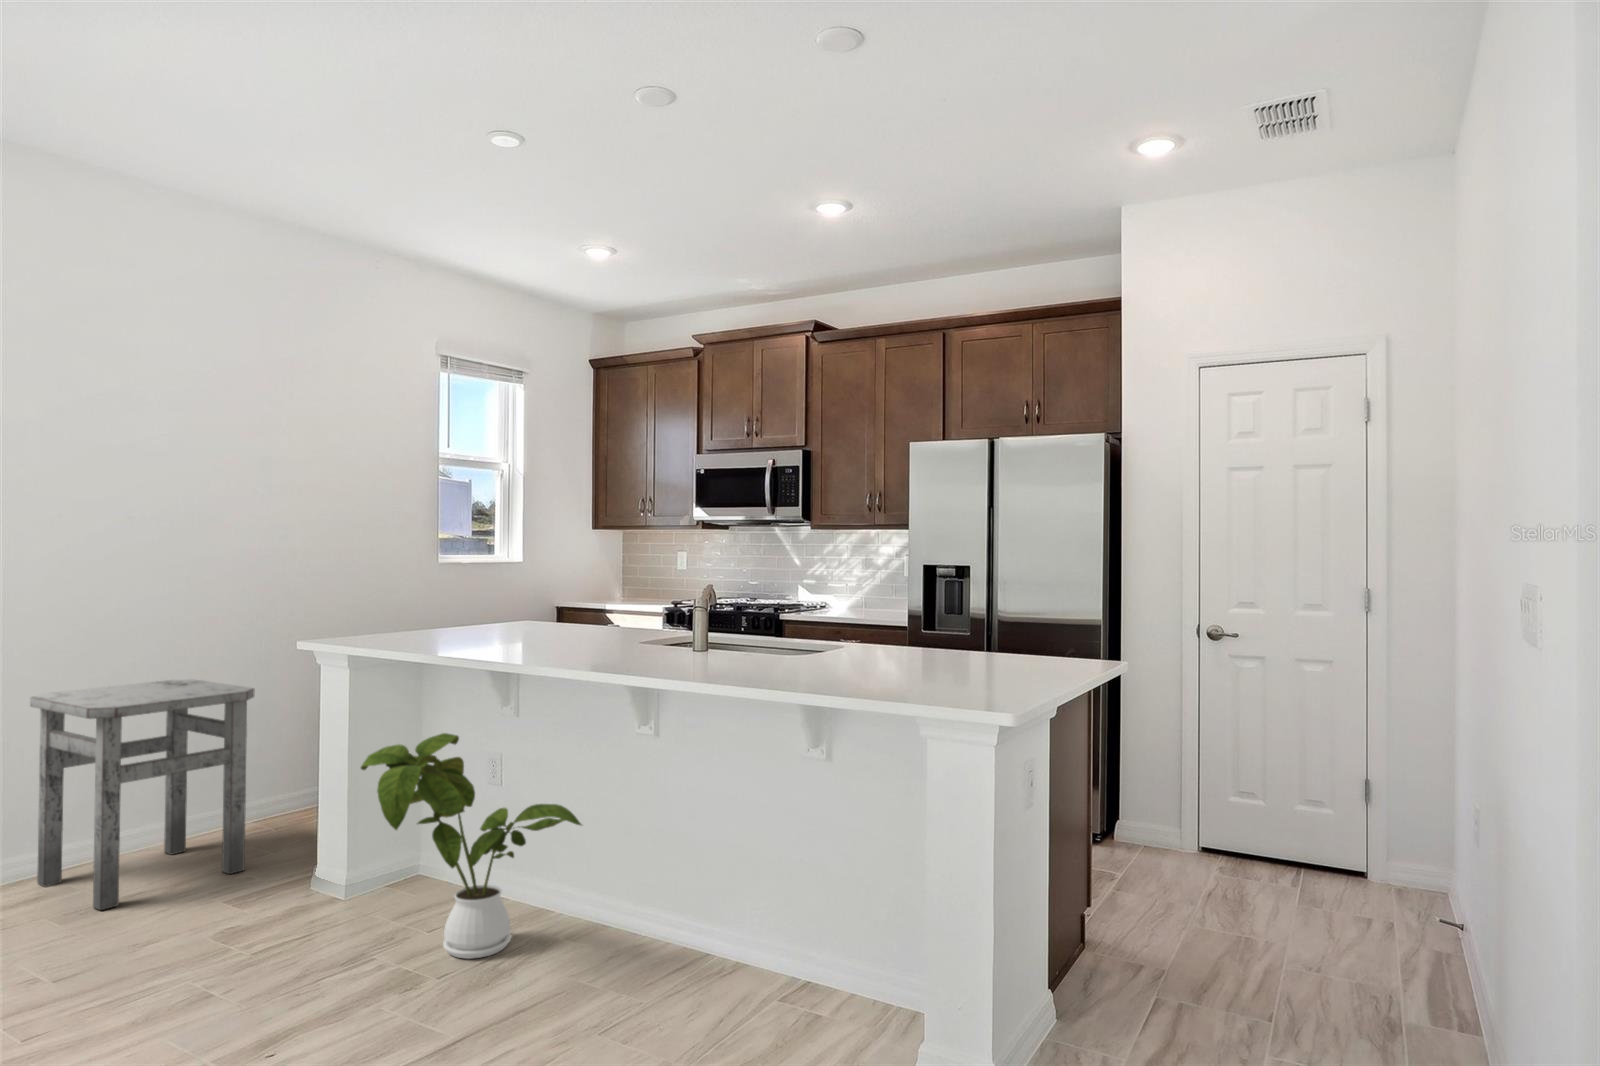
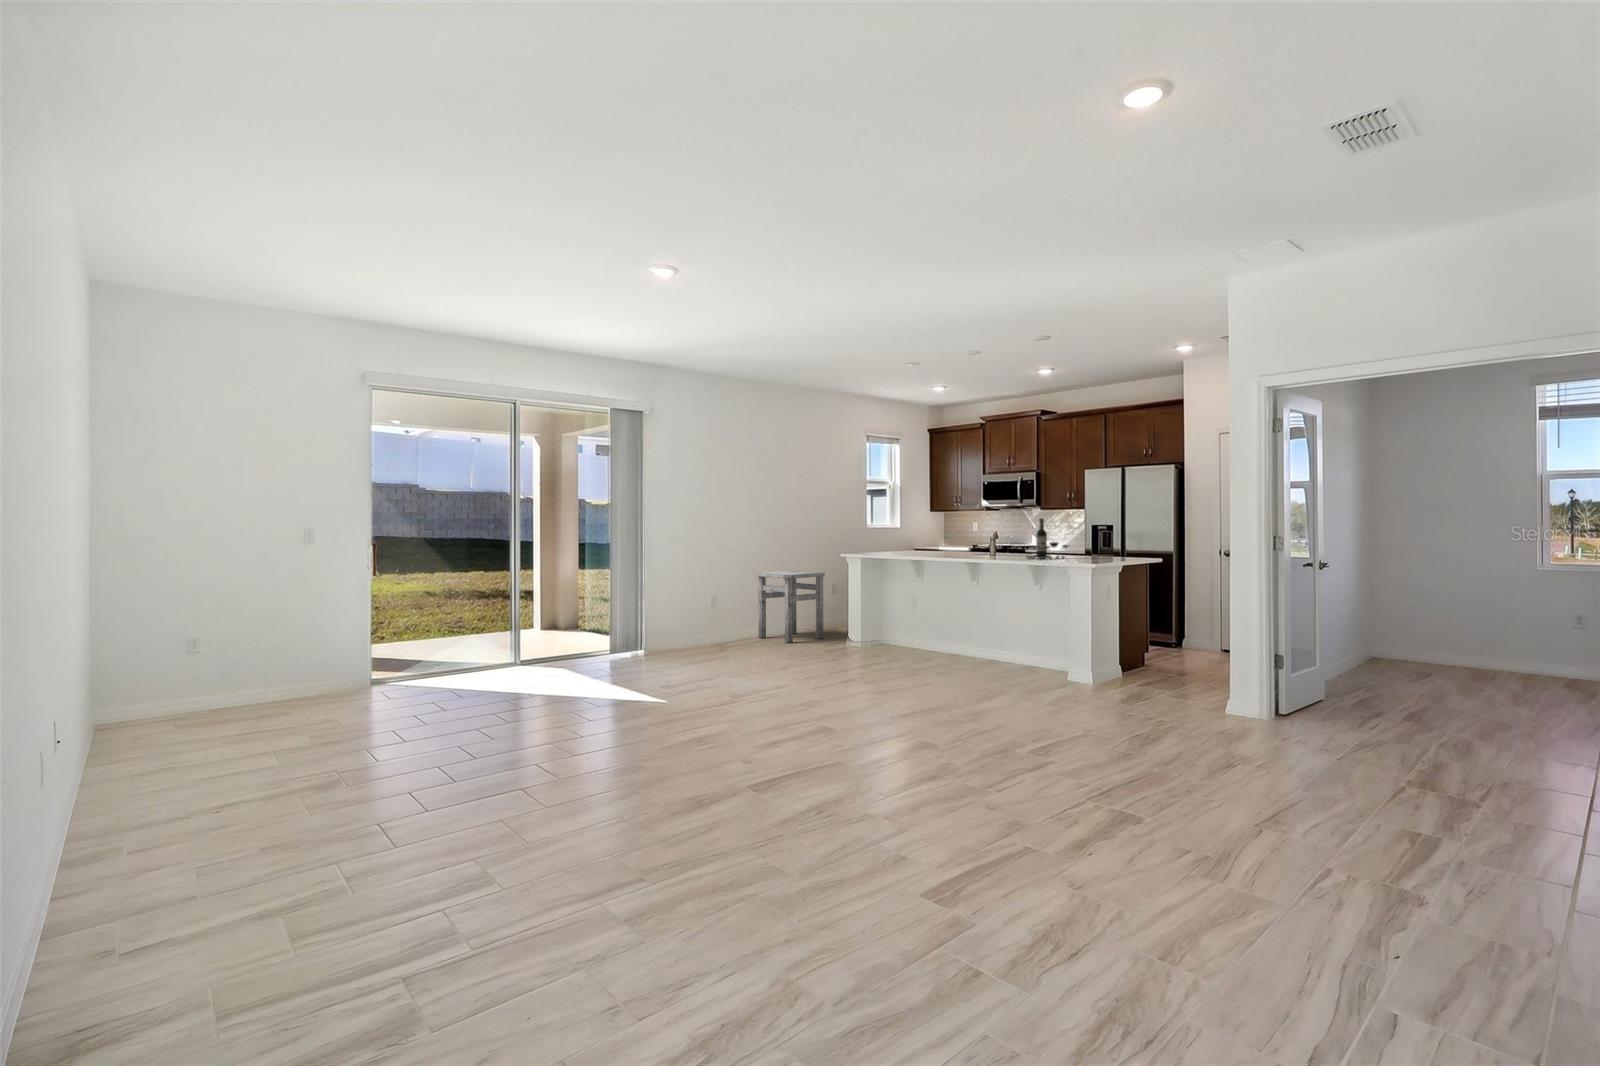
wine bottle: none [781,551,911,676] -> present [1027,518,1069,559]
house plant: present [361,733,581,959] -> none [886,581,957,655]

